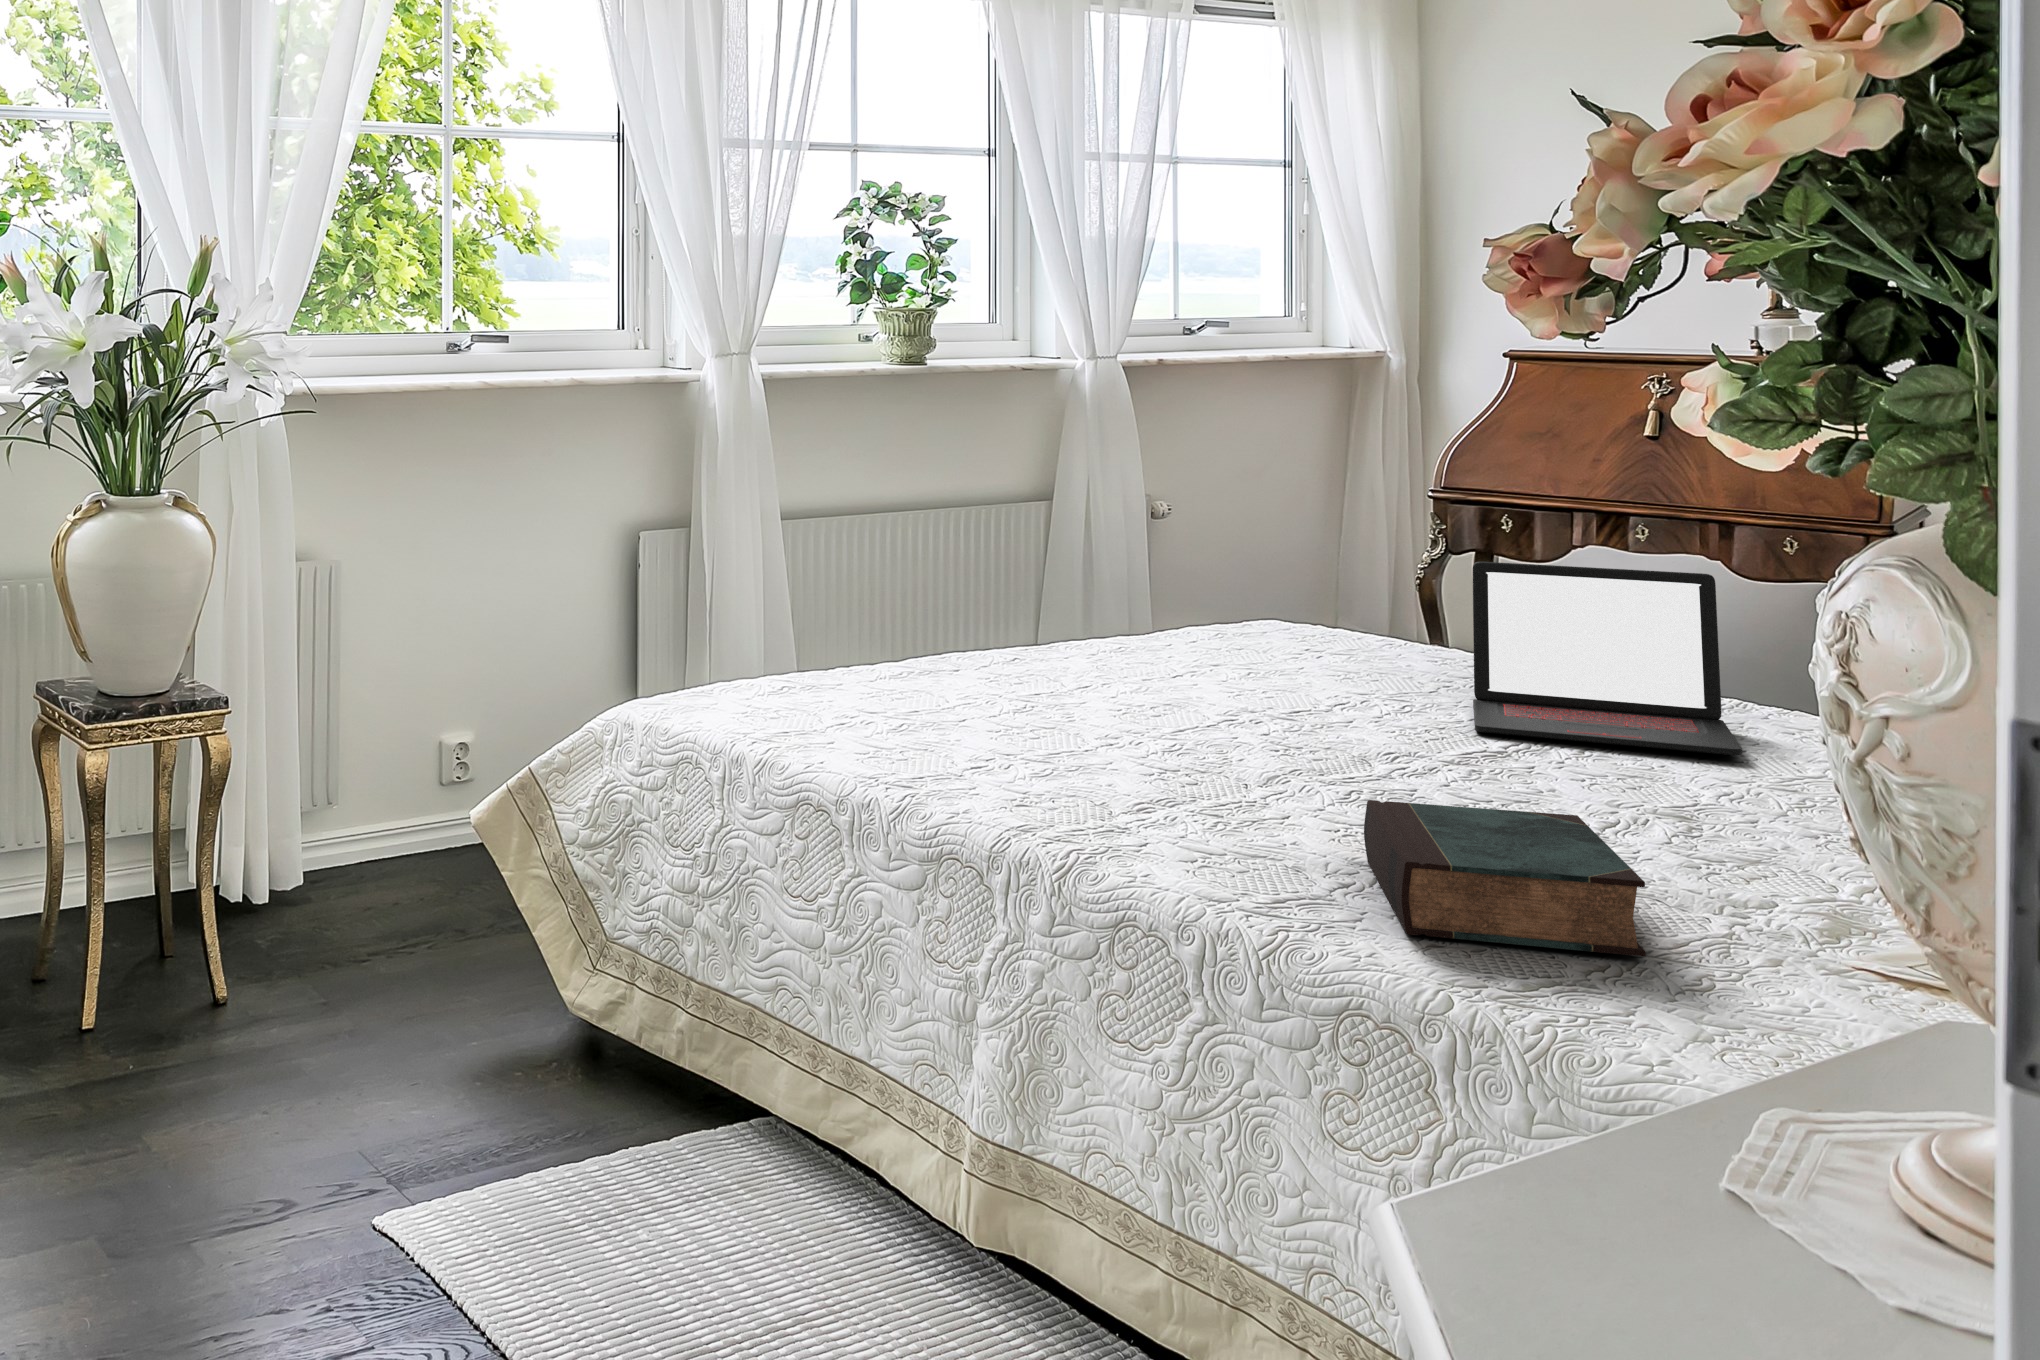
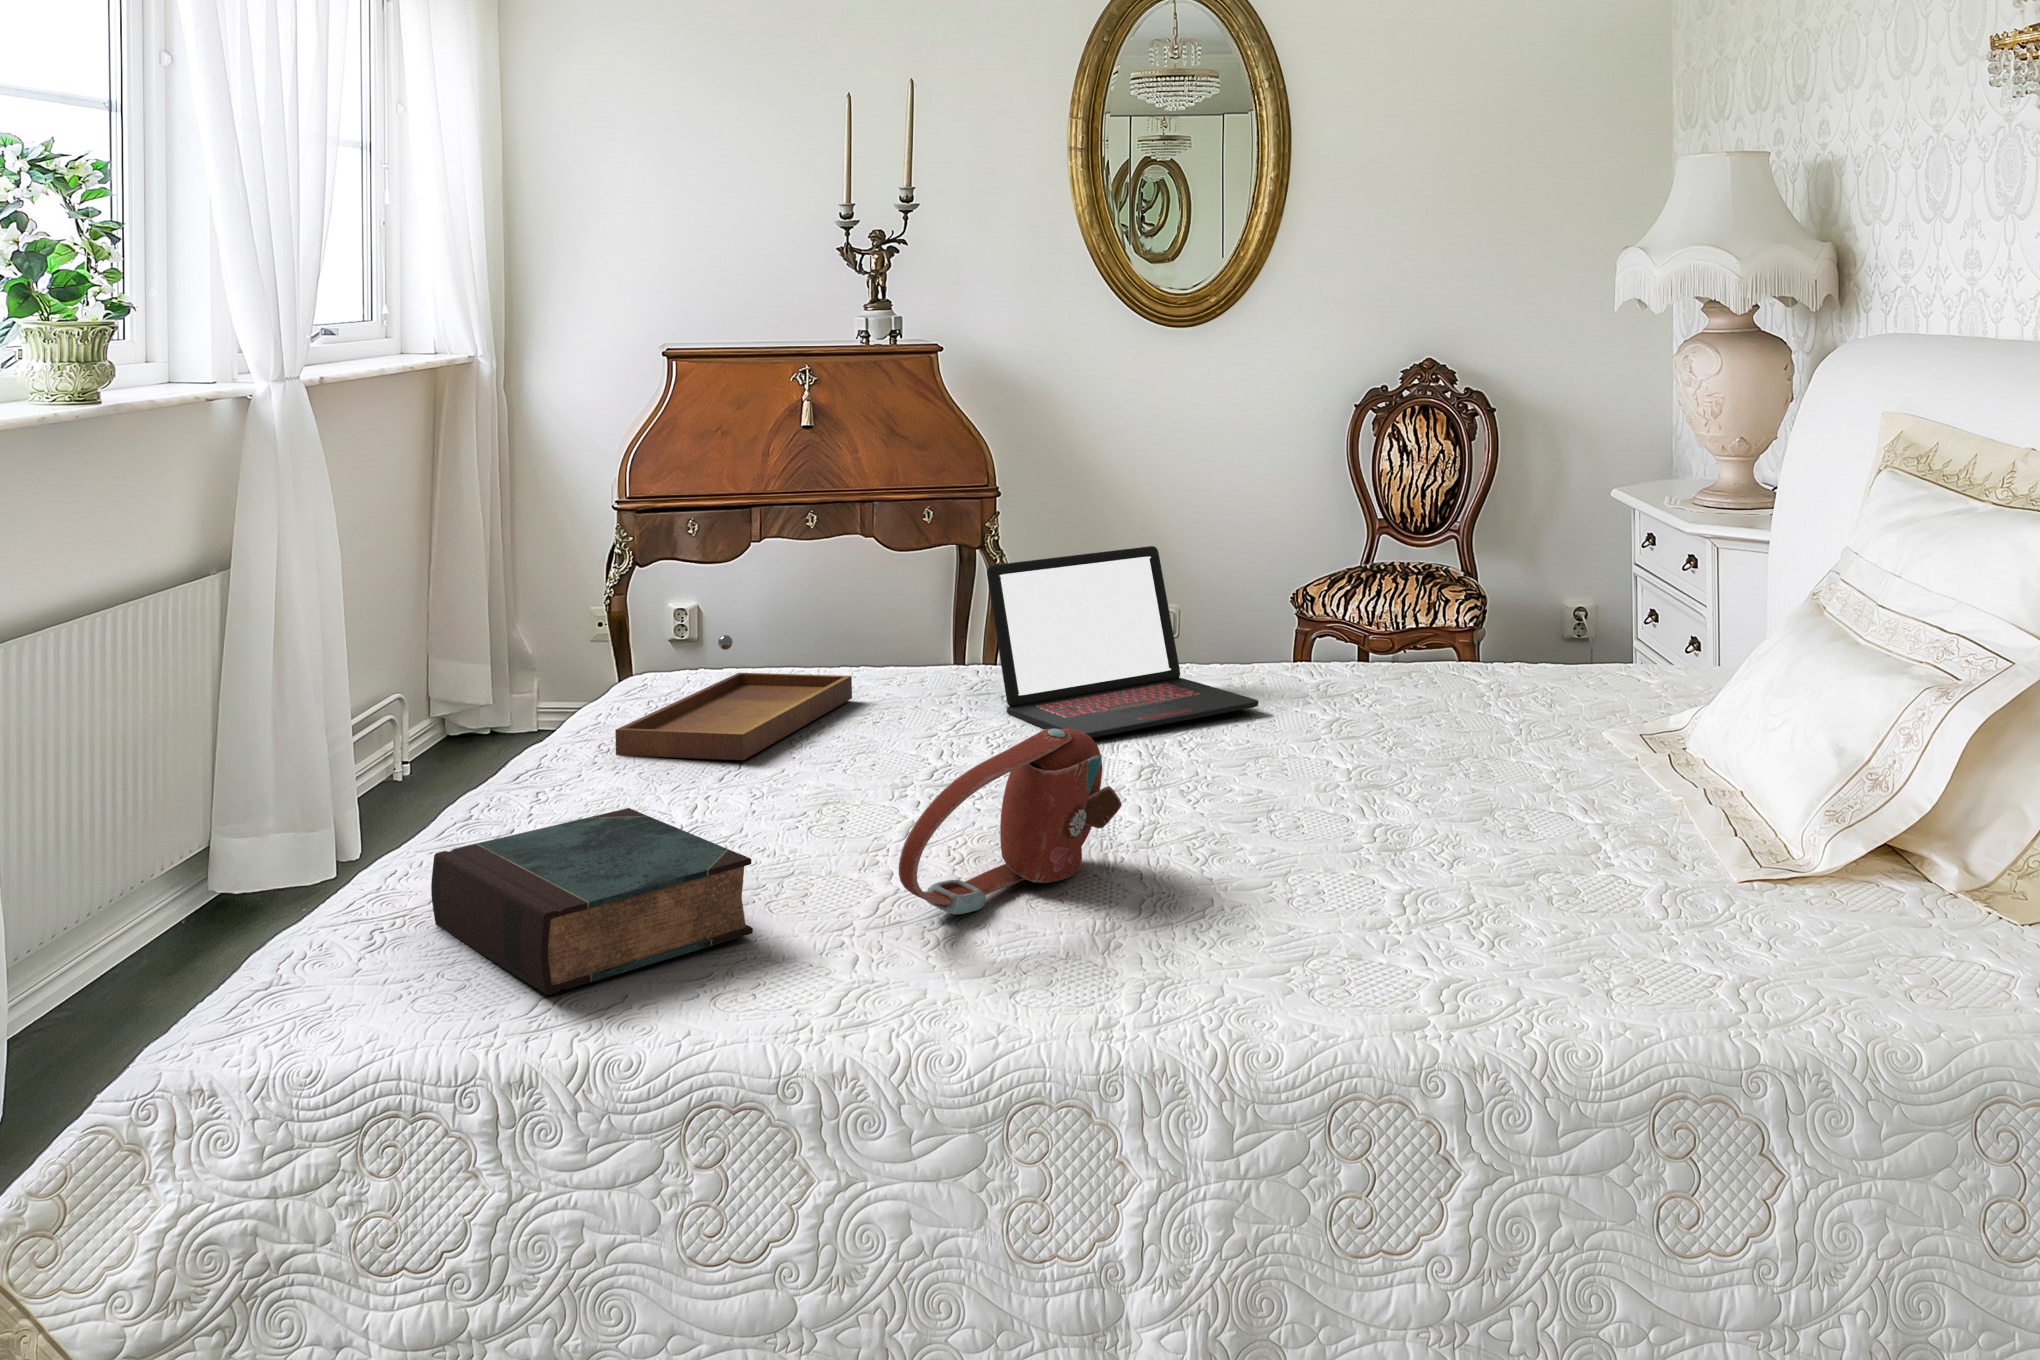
tray: none [1100,584,1360,677] -> present [615,635,852,760]
handbag: none [1019,660,1278,784] -> present [899,728,1122,914]
book: present [1364,800,1646,957] -> present [431,808,753,995]

